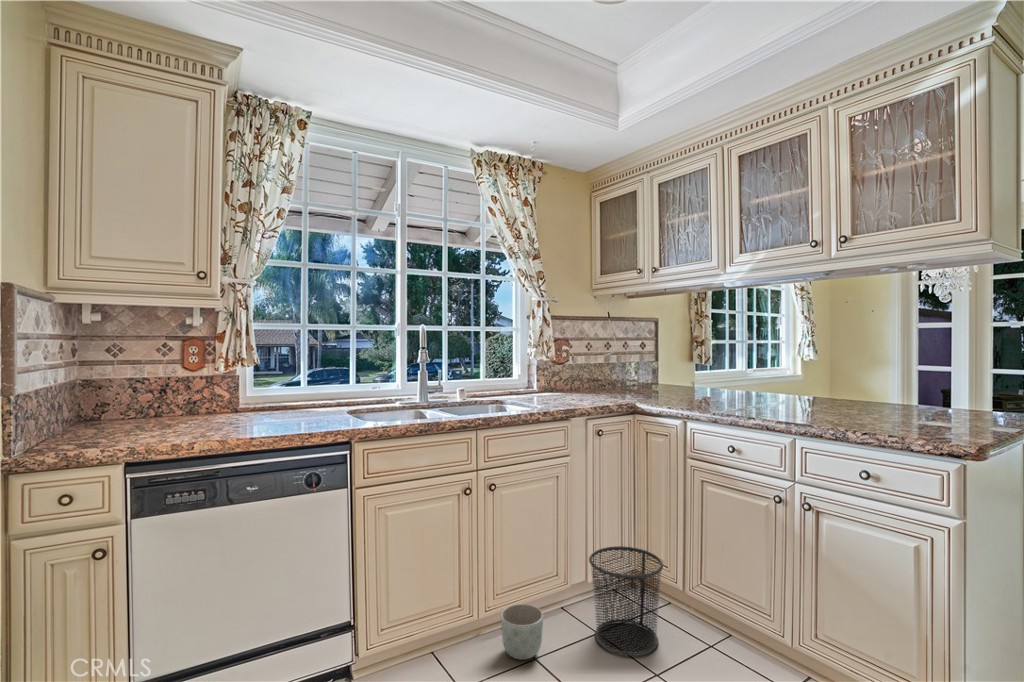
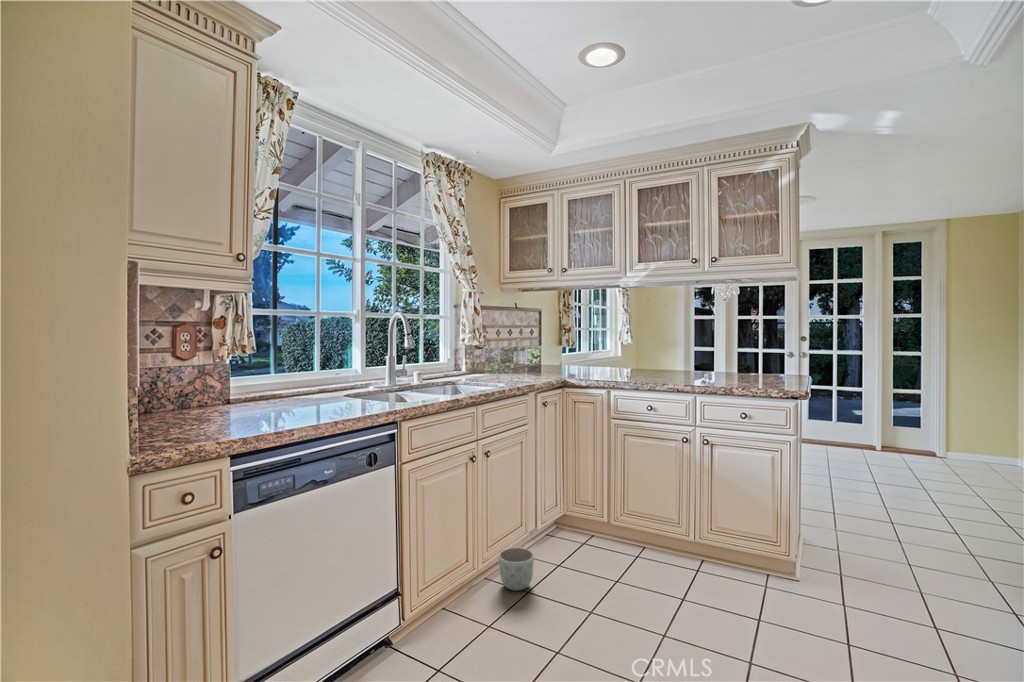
trash can: present [589,546,663,656] -> none [552,491,609,570]

